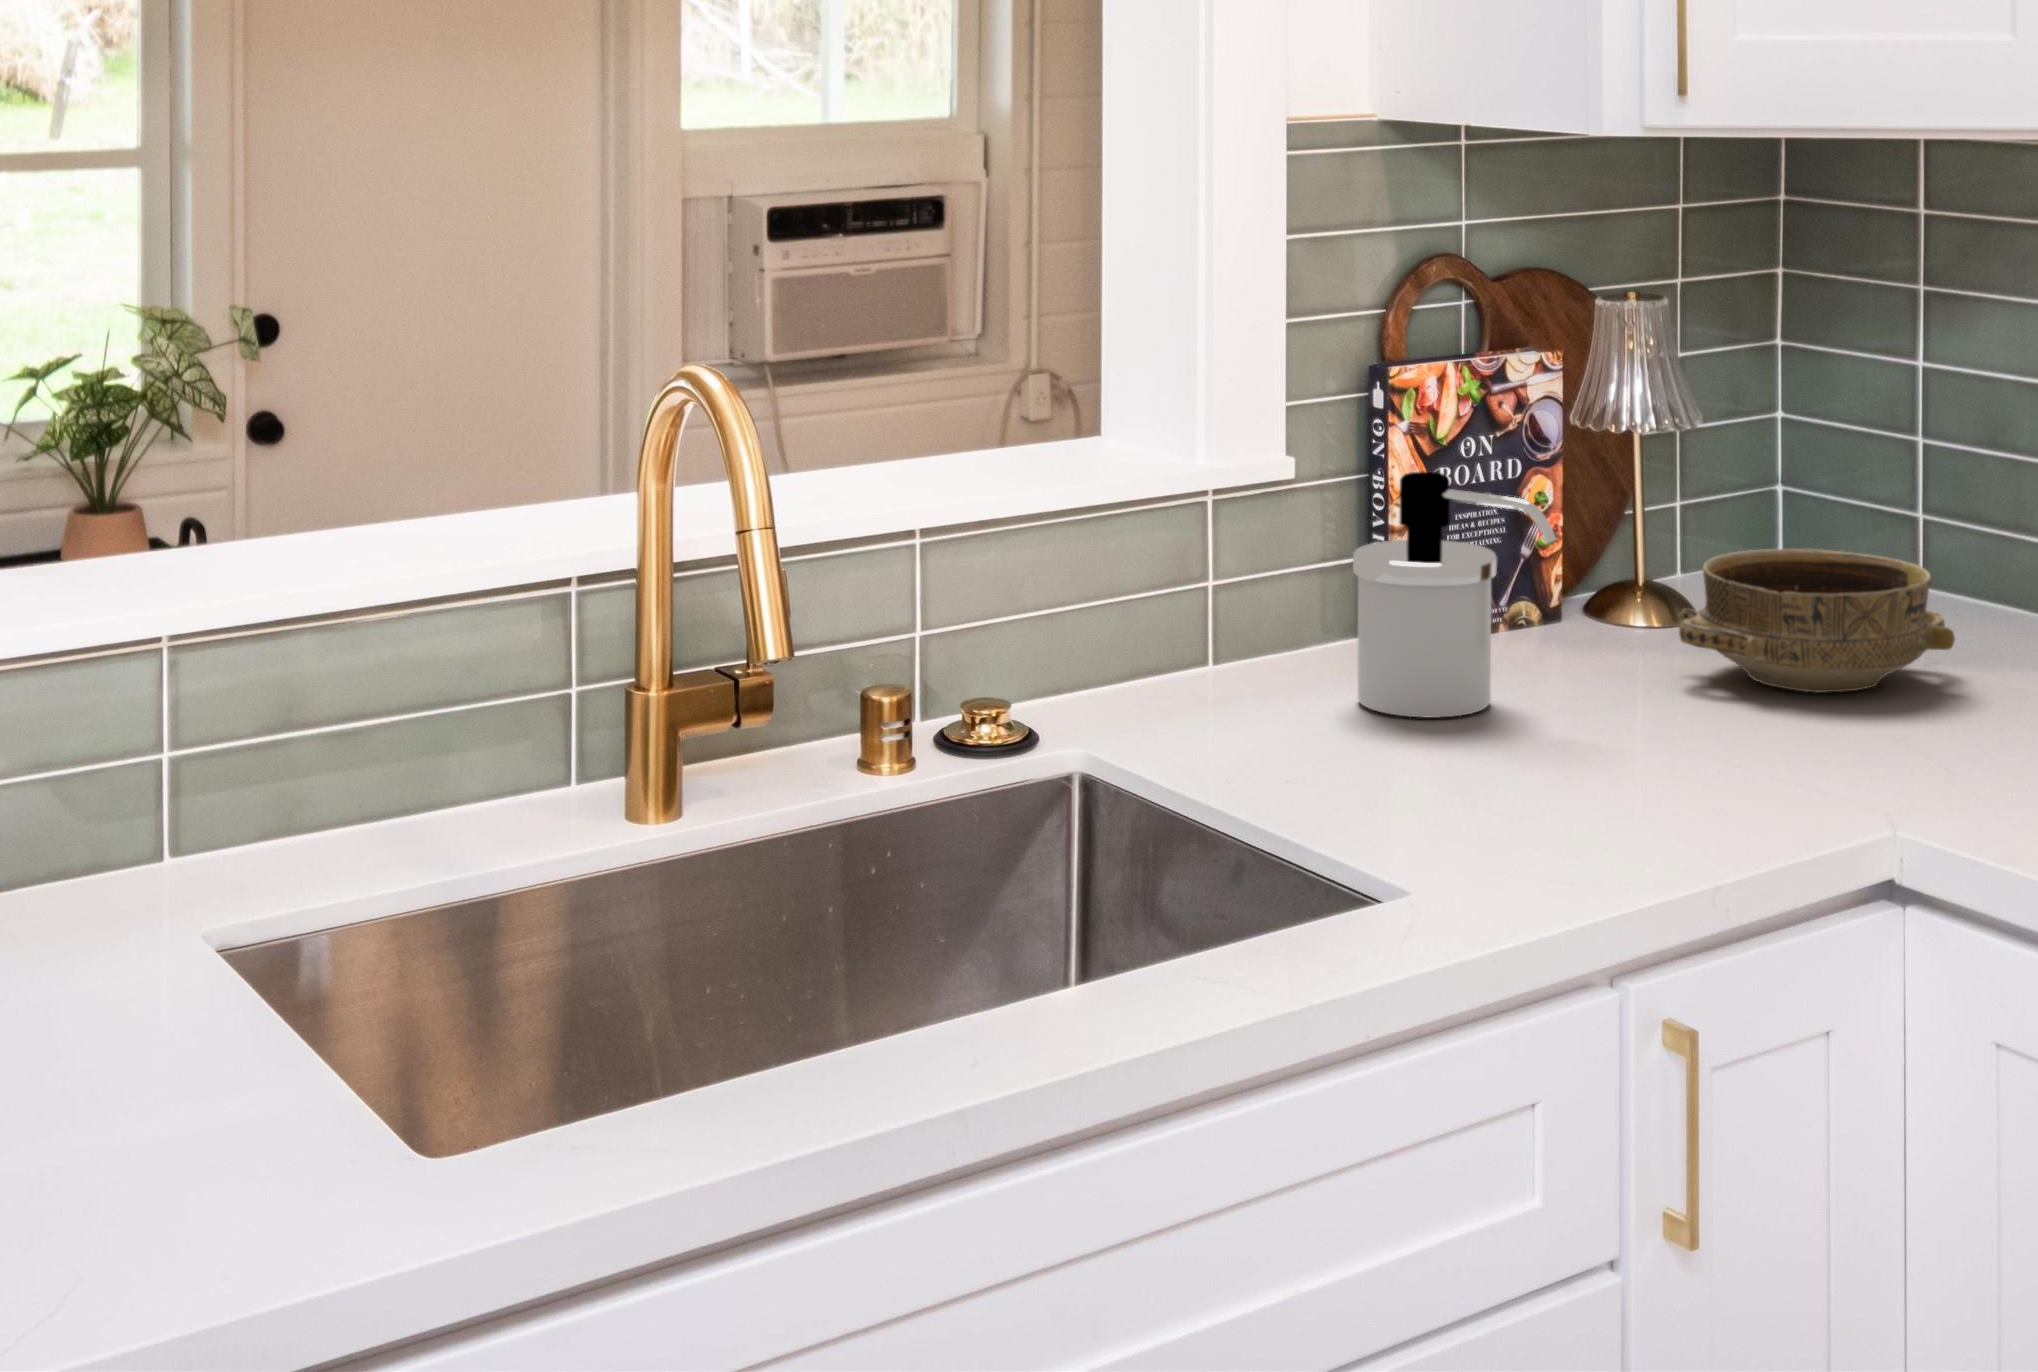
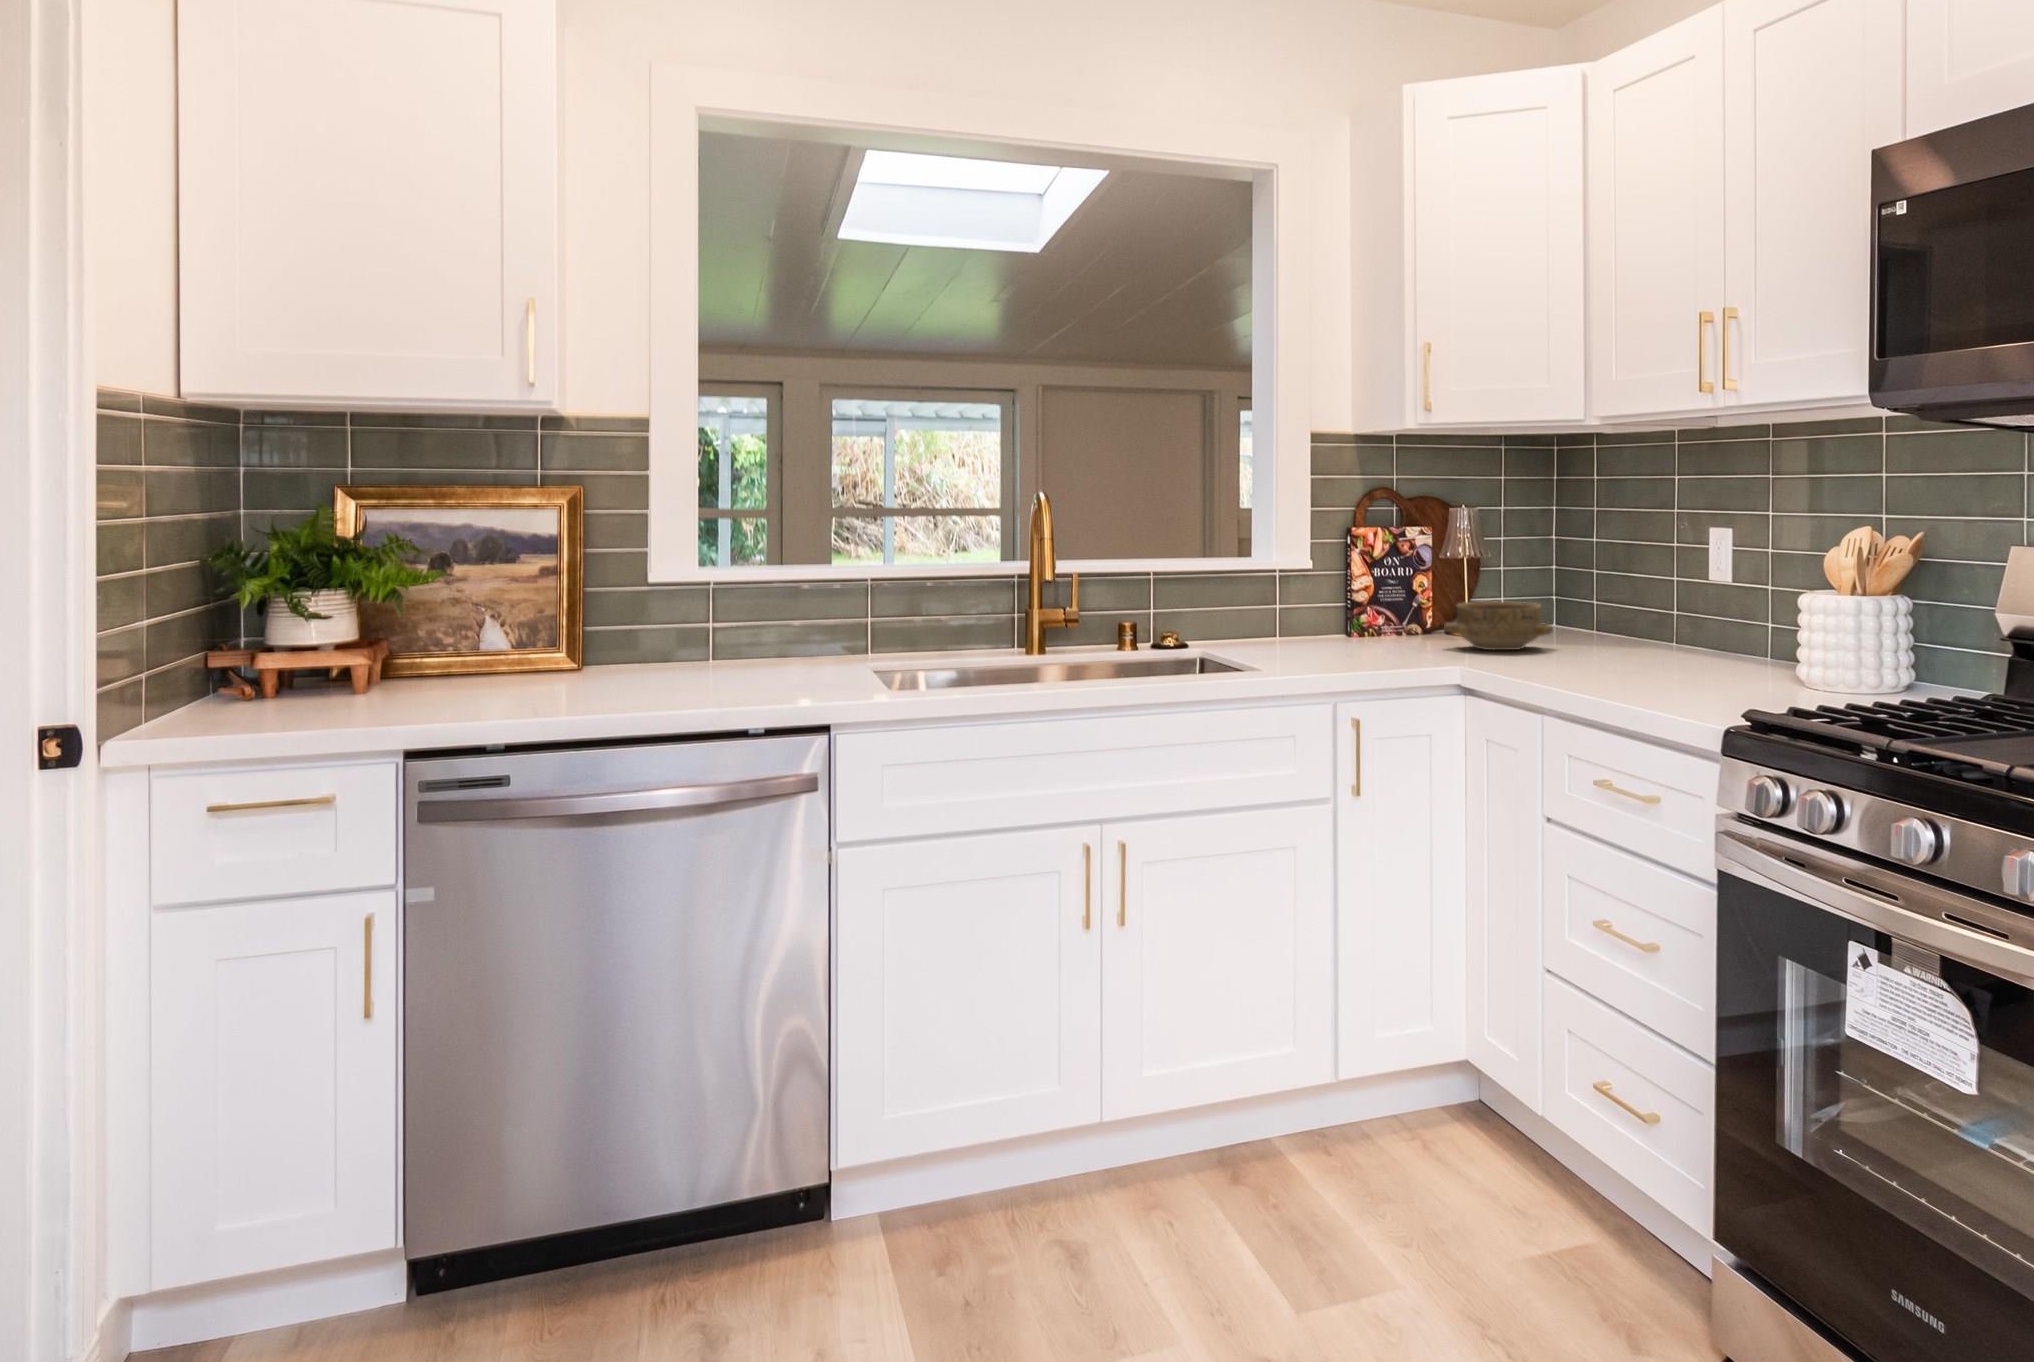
soap dispenser: present [1353,472,1557,718] -> none [1313,560,1375,650]

